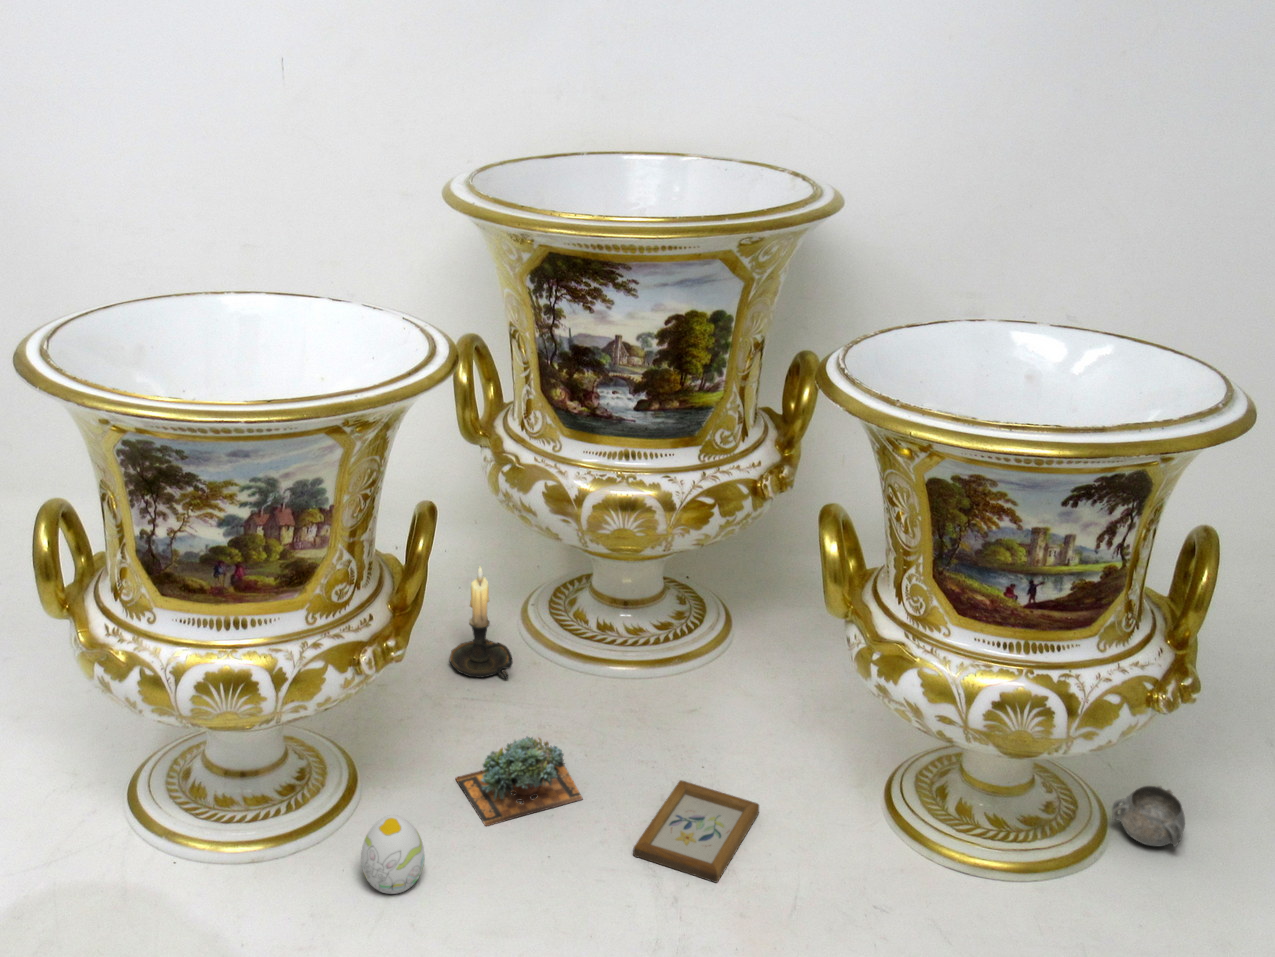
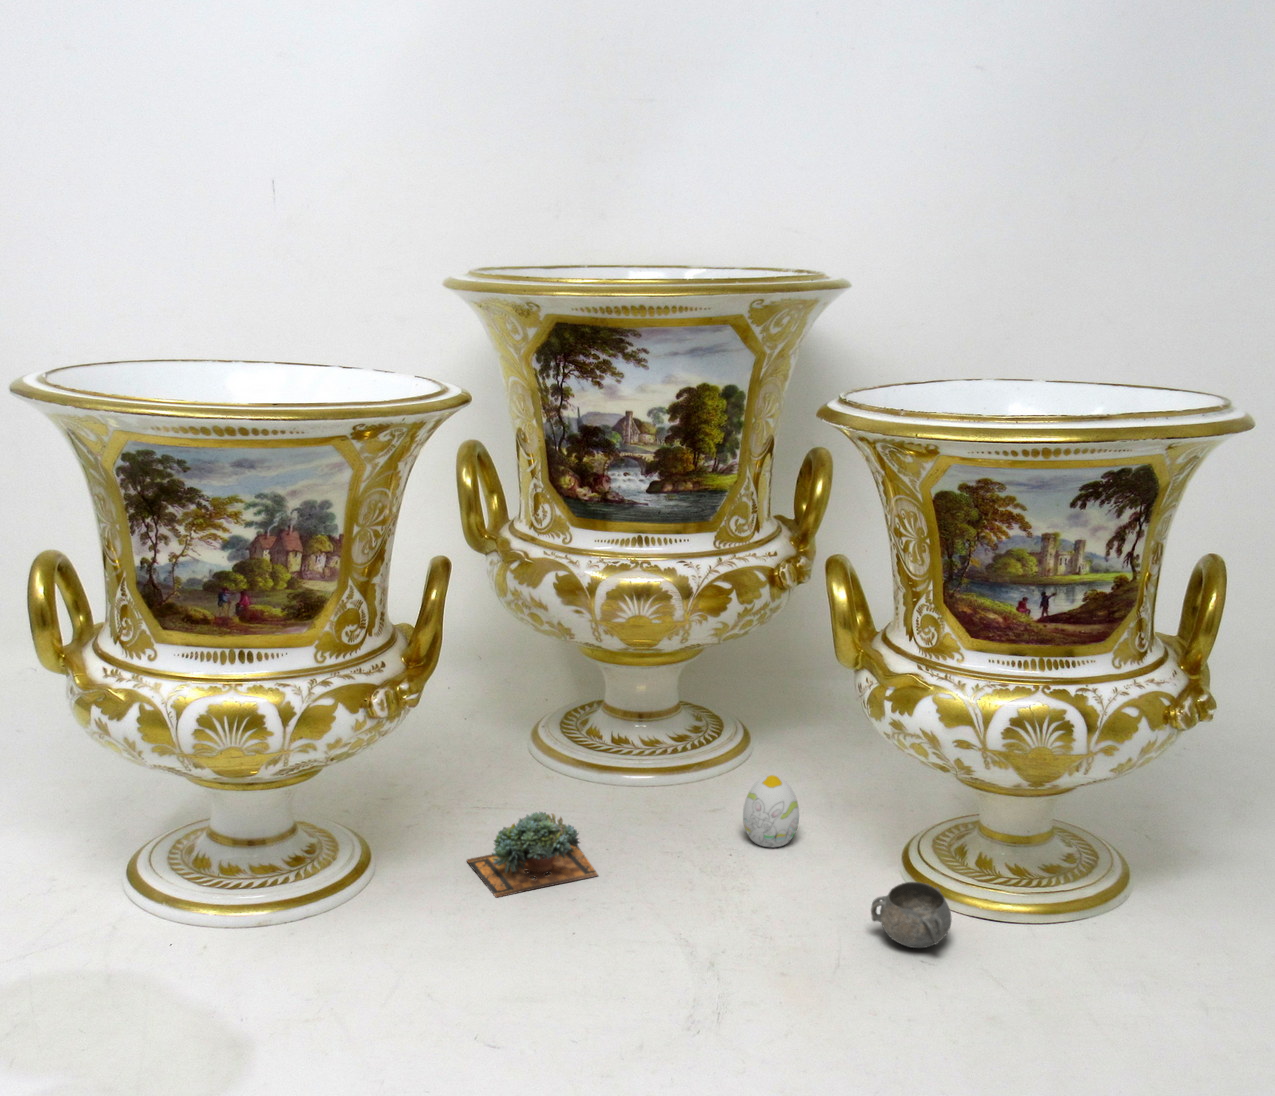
candle holder: present [450,567,512,679] -> none [465,664,529,784]
picture frame: present [633,780,759,883] -> none [650,856,783,940]
decorative bowl: present [1112,786,1185,846] -> present [871,882,952,948]
decorative egg: present [361,815,425,894] -> present [743,775,799,847]

